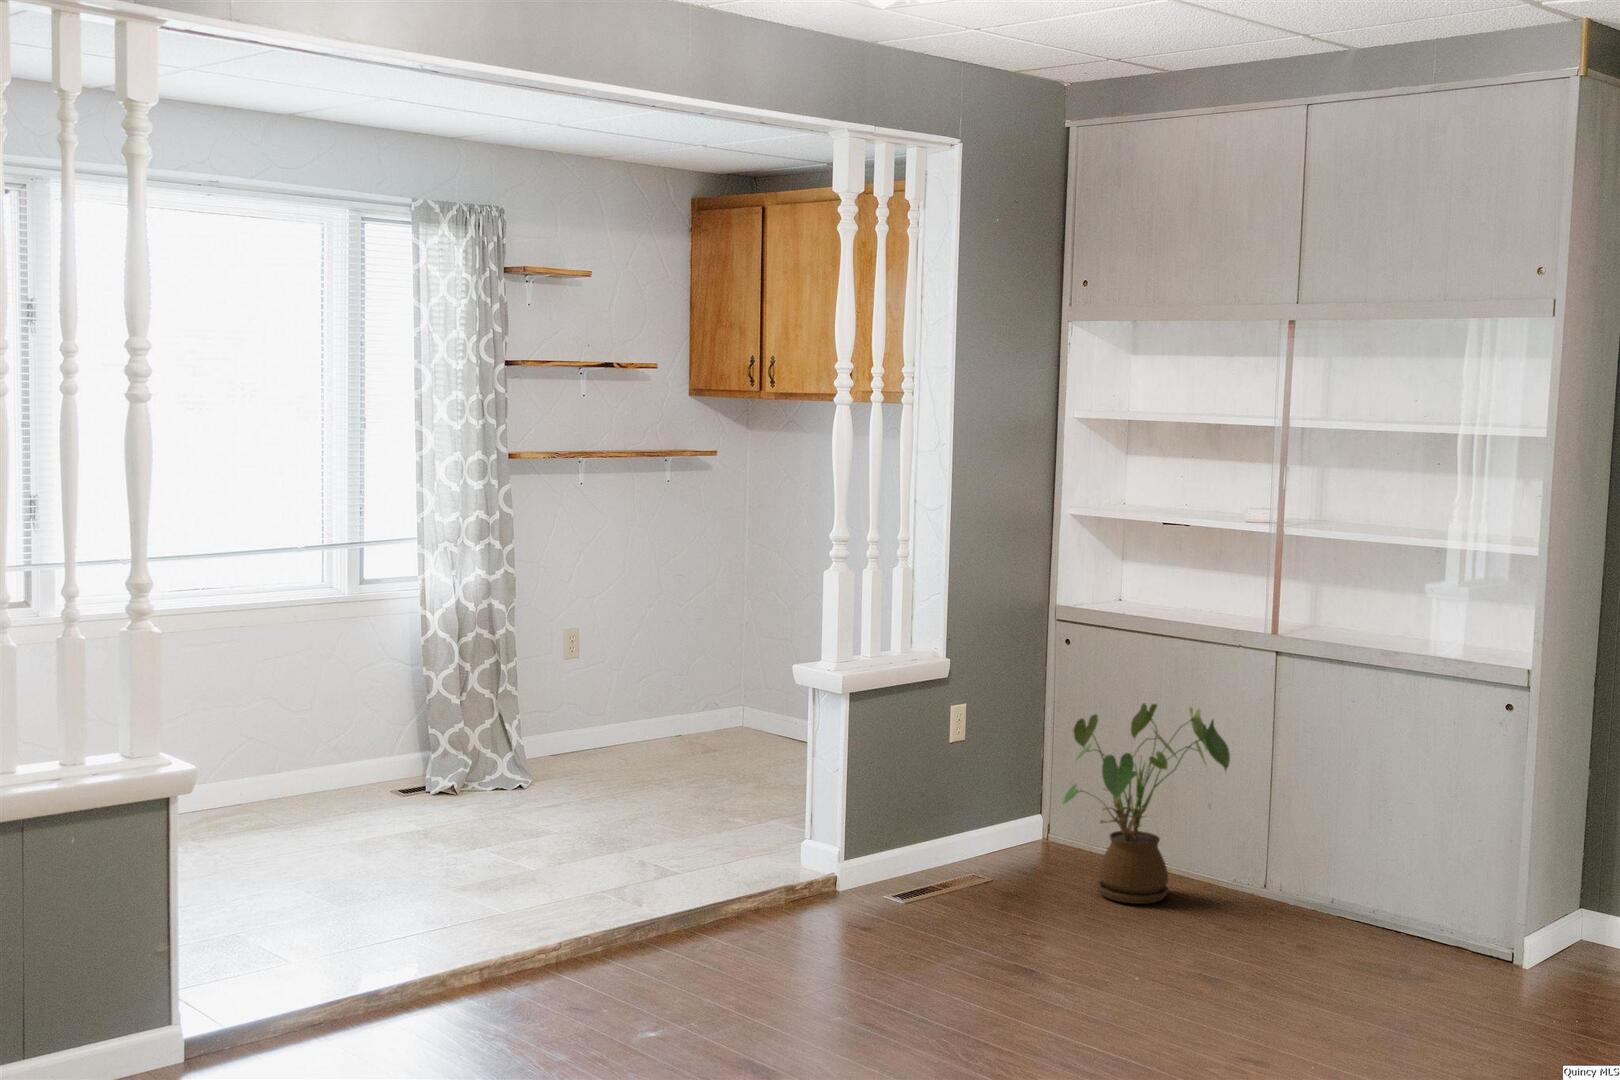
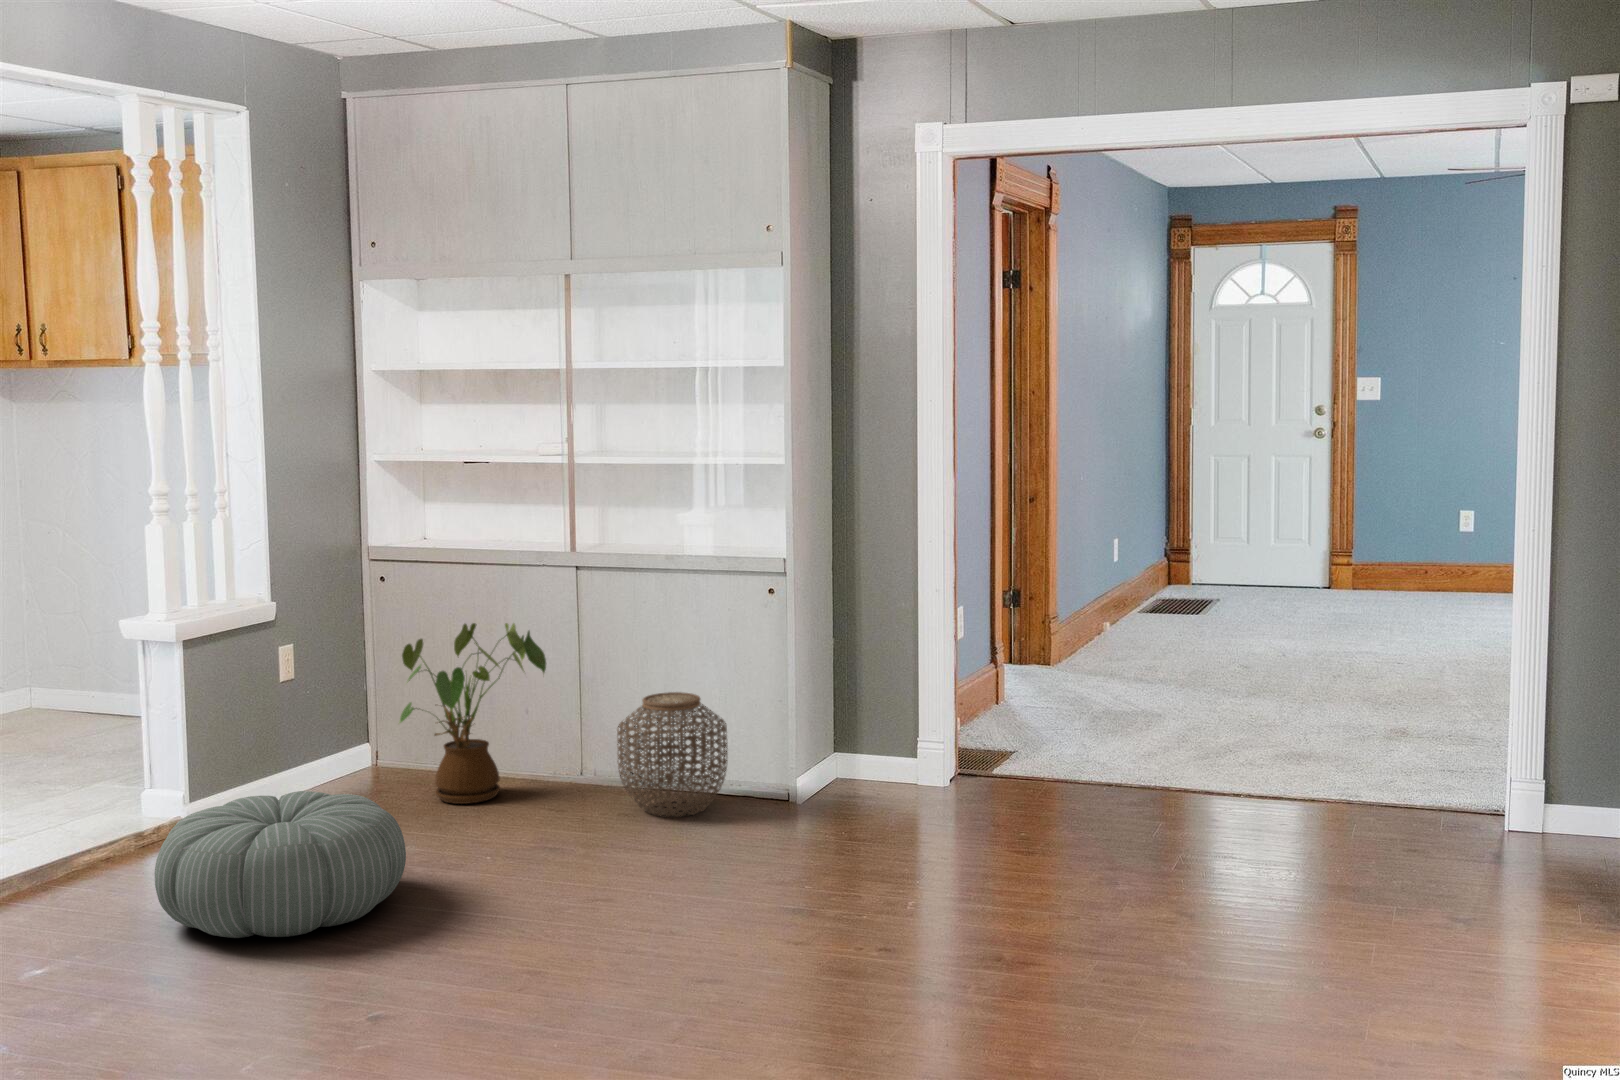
woven basket: none [1301,812,1439,963] -> present [617,692,728,817]
pouf: none [785,867,1039,1026] -> present [155,791,406,938]

